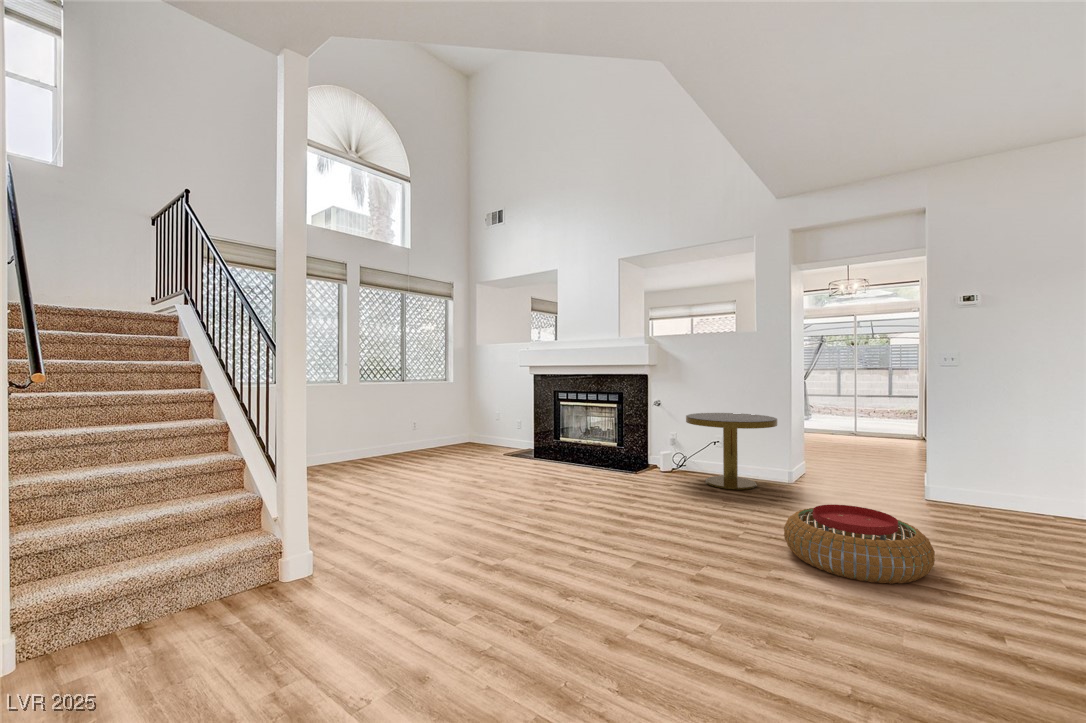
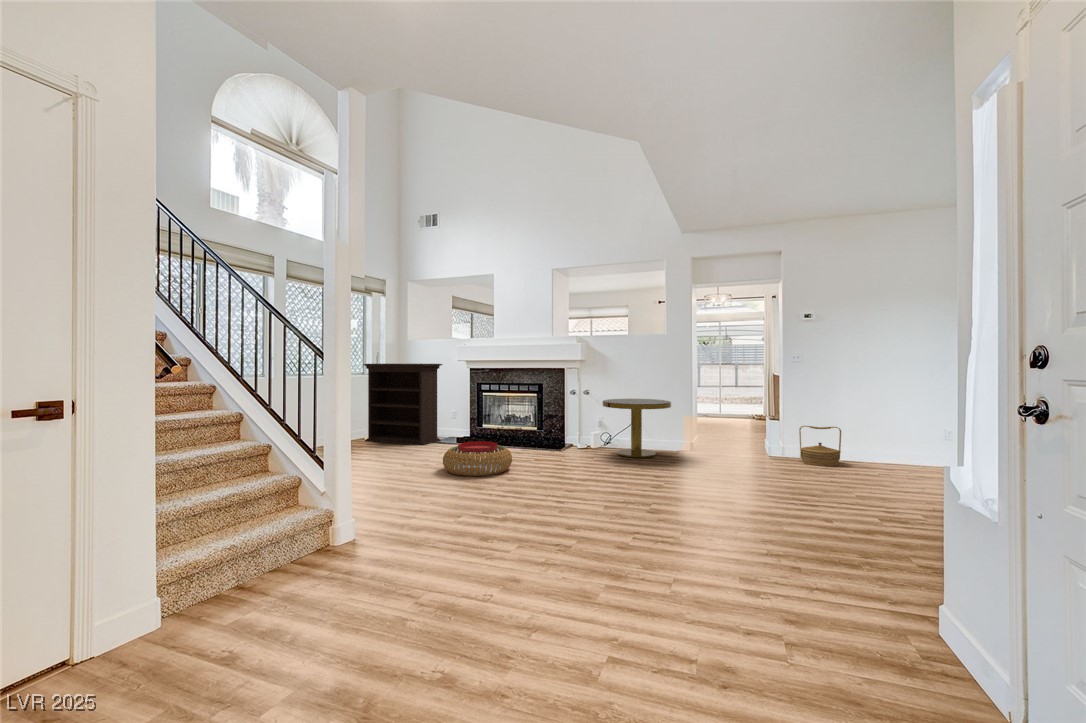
bookshelf: none [442,369,519,457] -> present [363,364,442,445]
woven basket: none [979,461,1057,527] -> present [799,426,841,466]
pouf: present [784,505,935,584] -> present [443,441,512,476]

